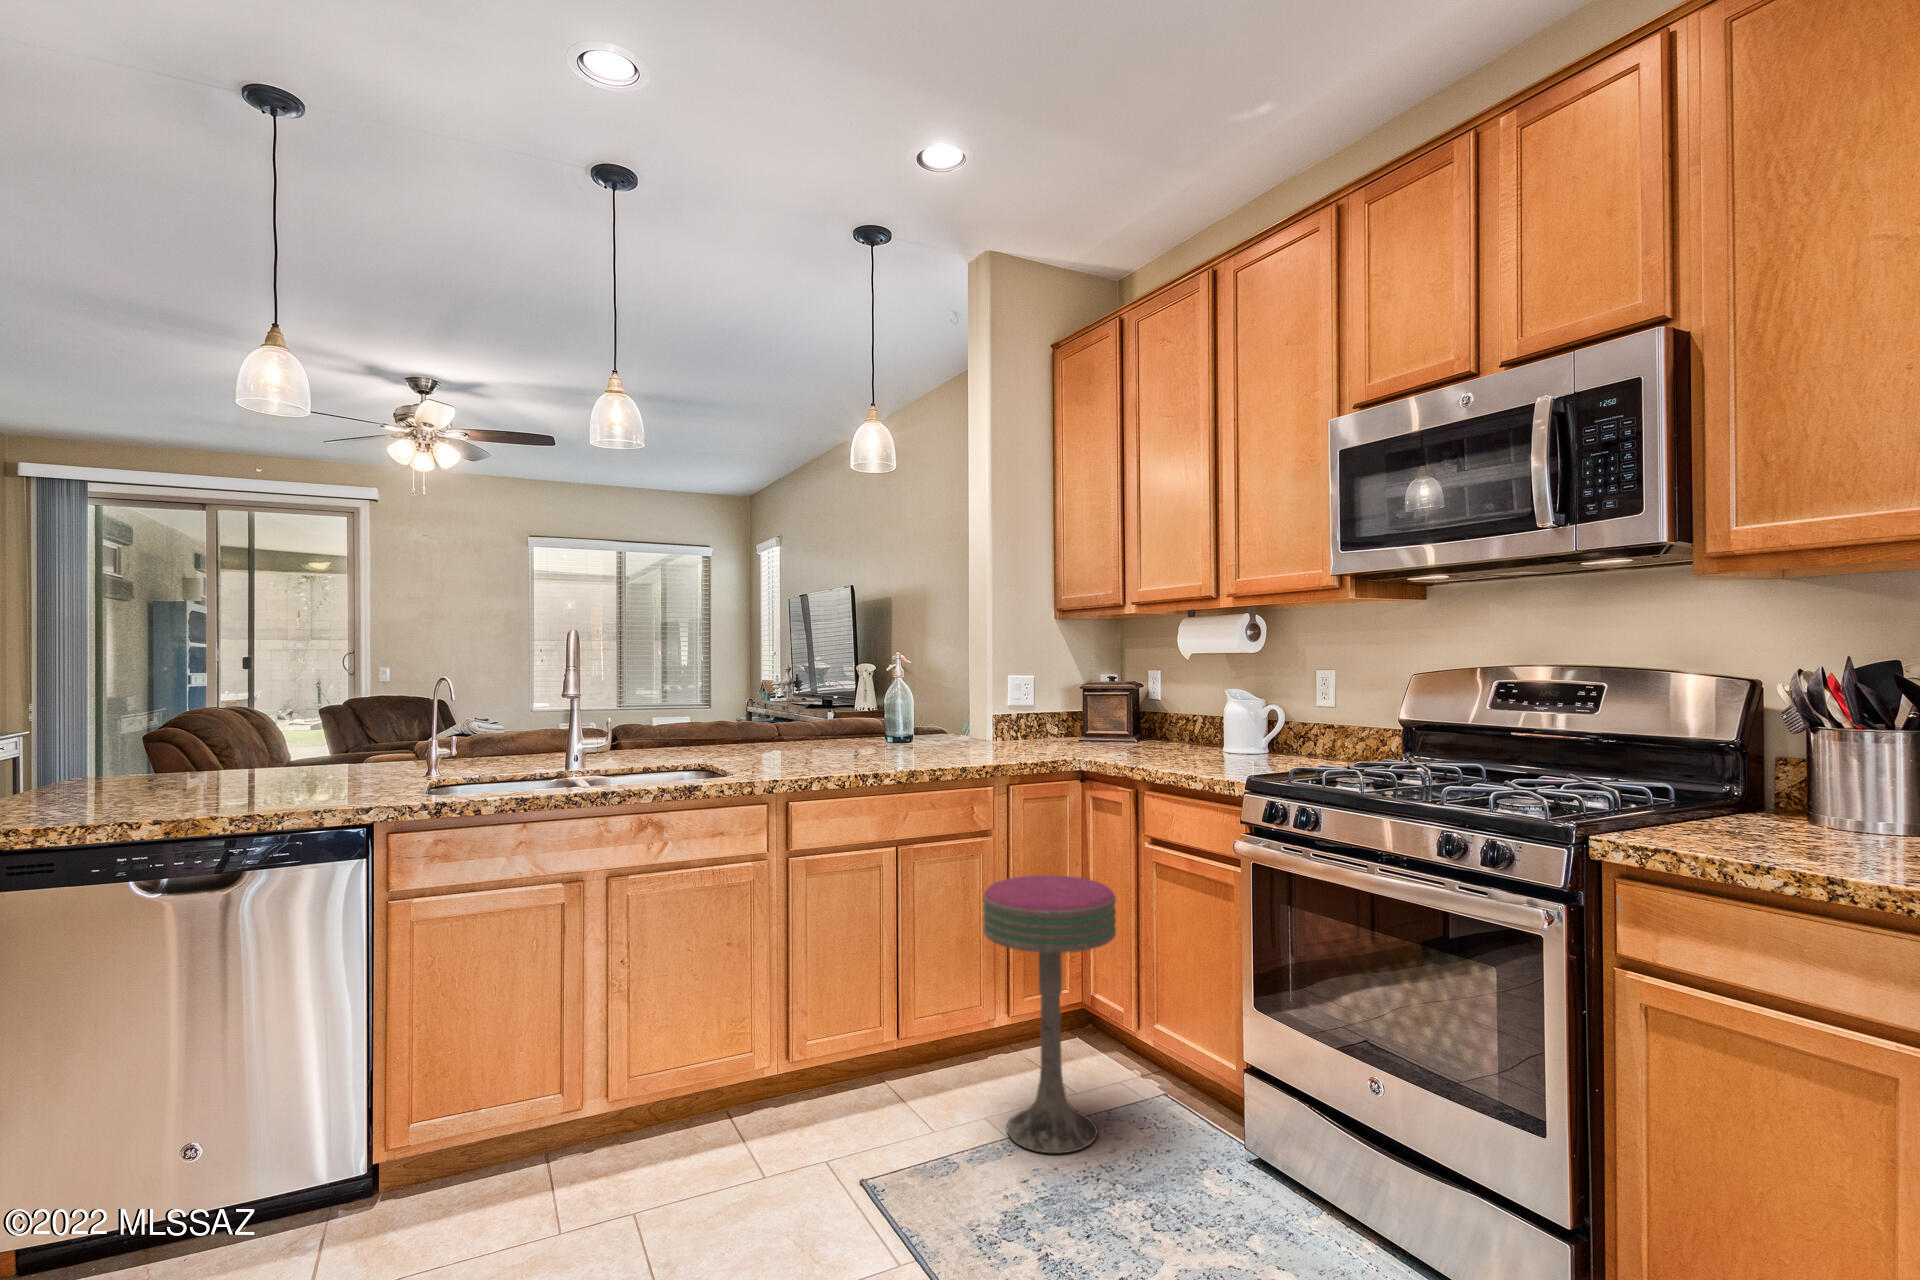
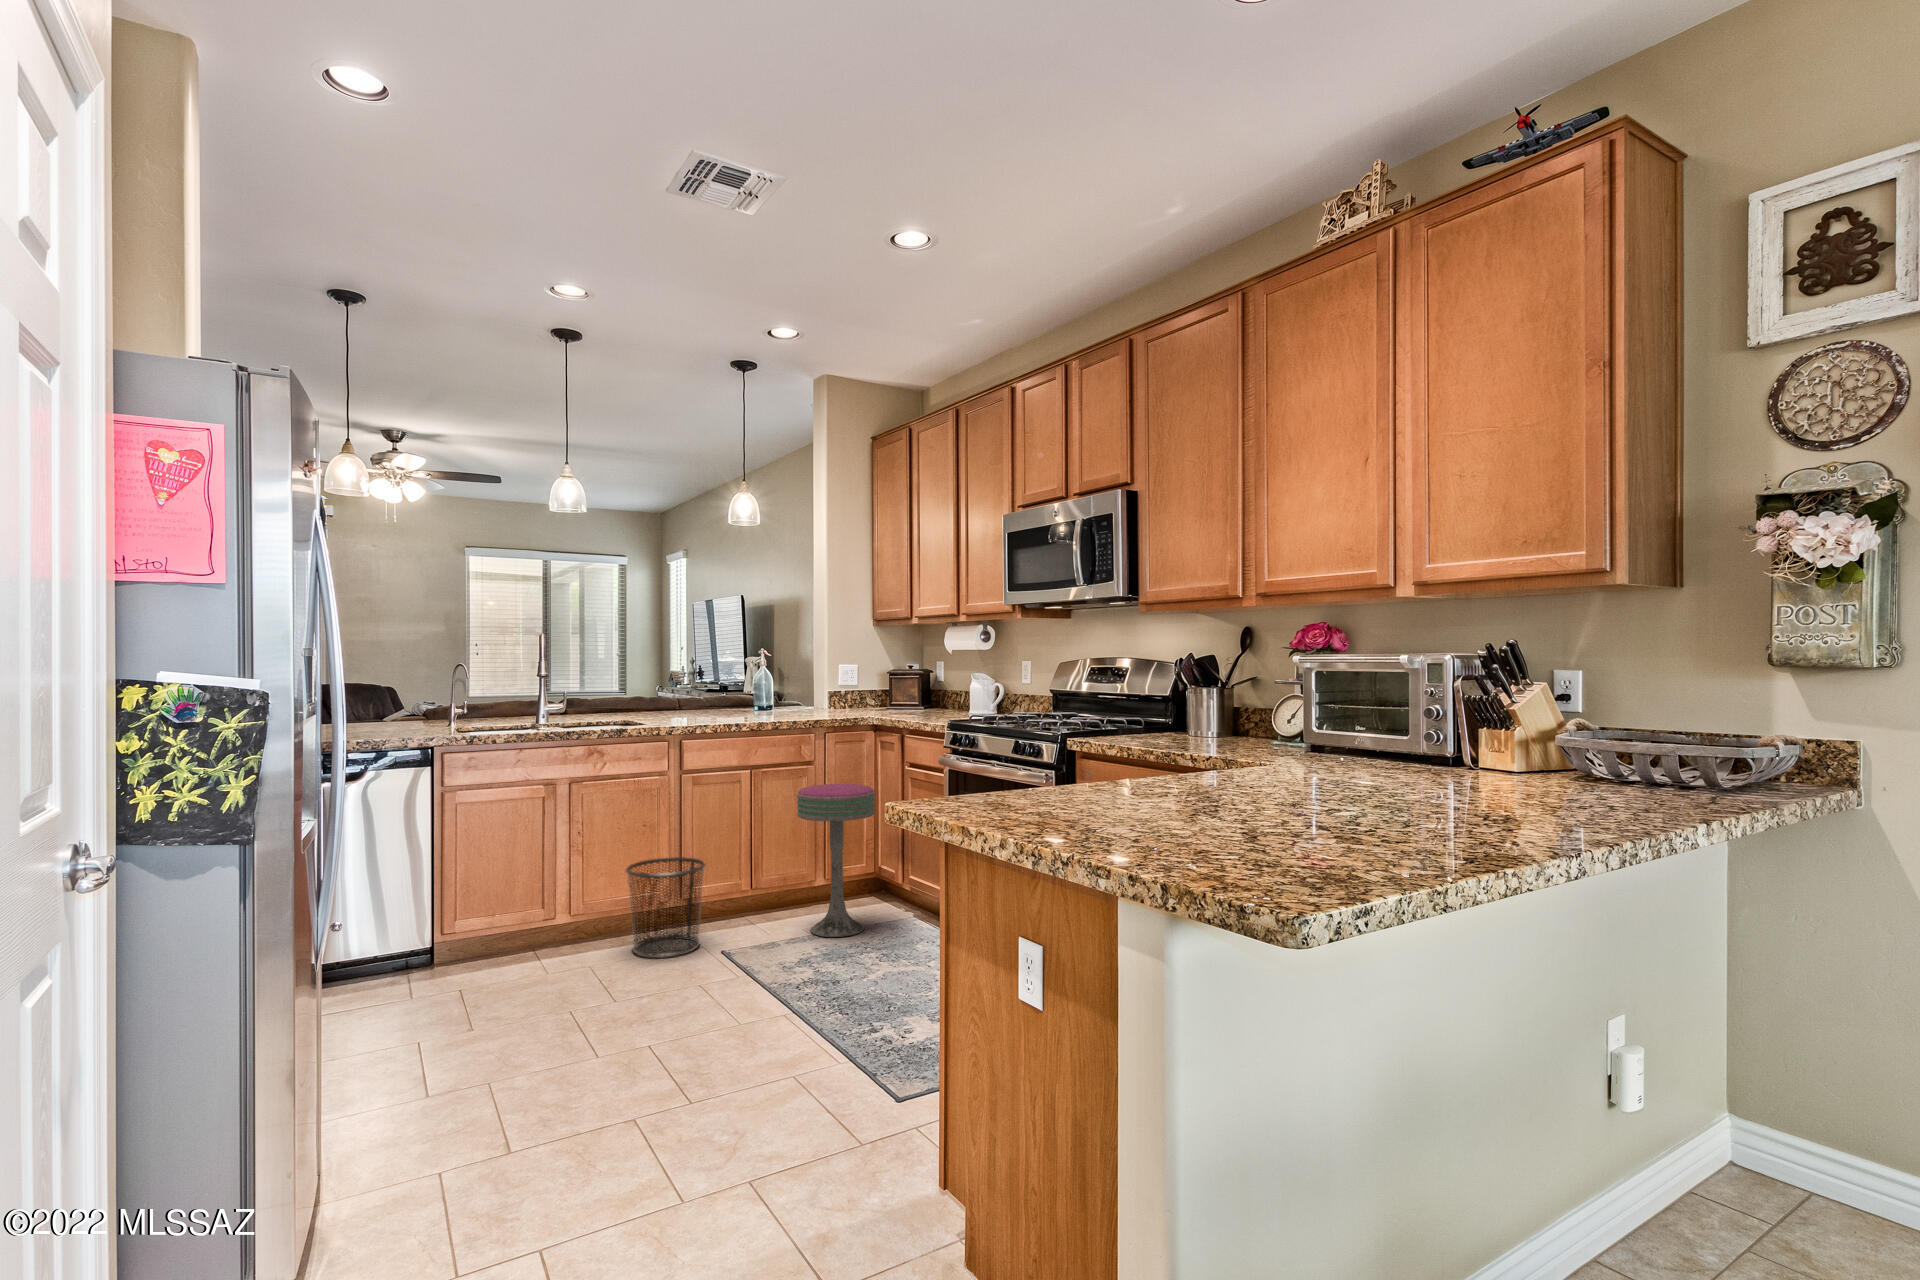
waste bin: none [696,1004,833,1202] -> present [626,857,705,958]

